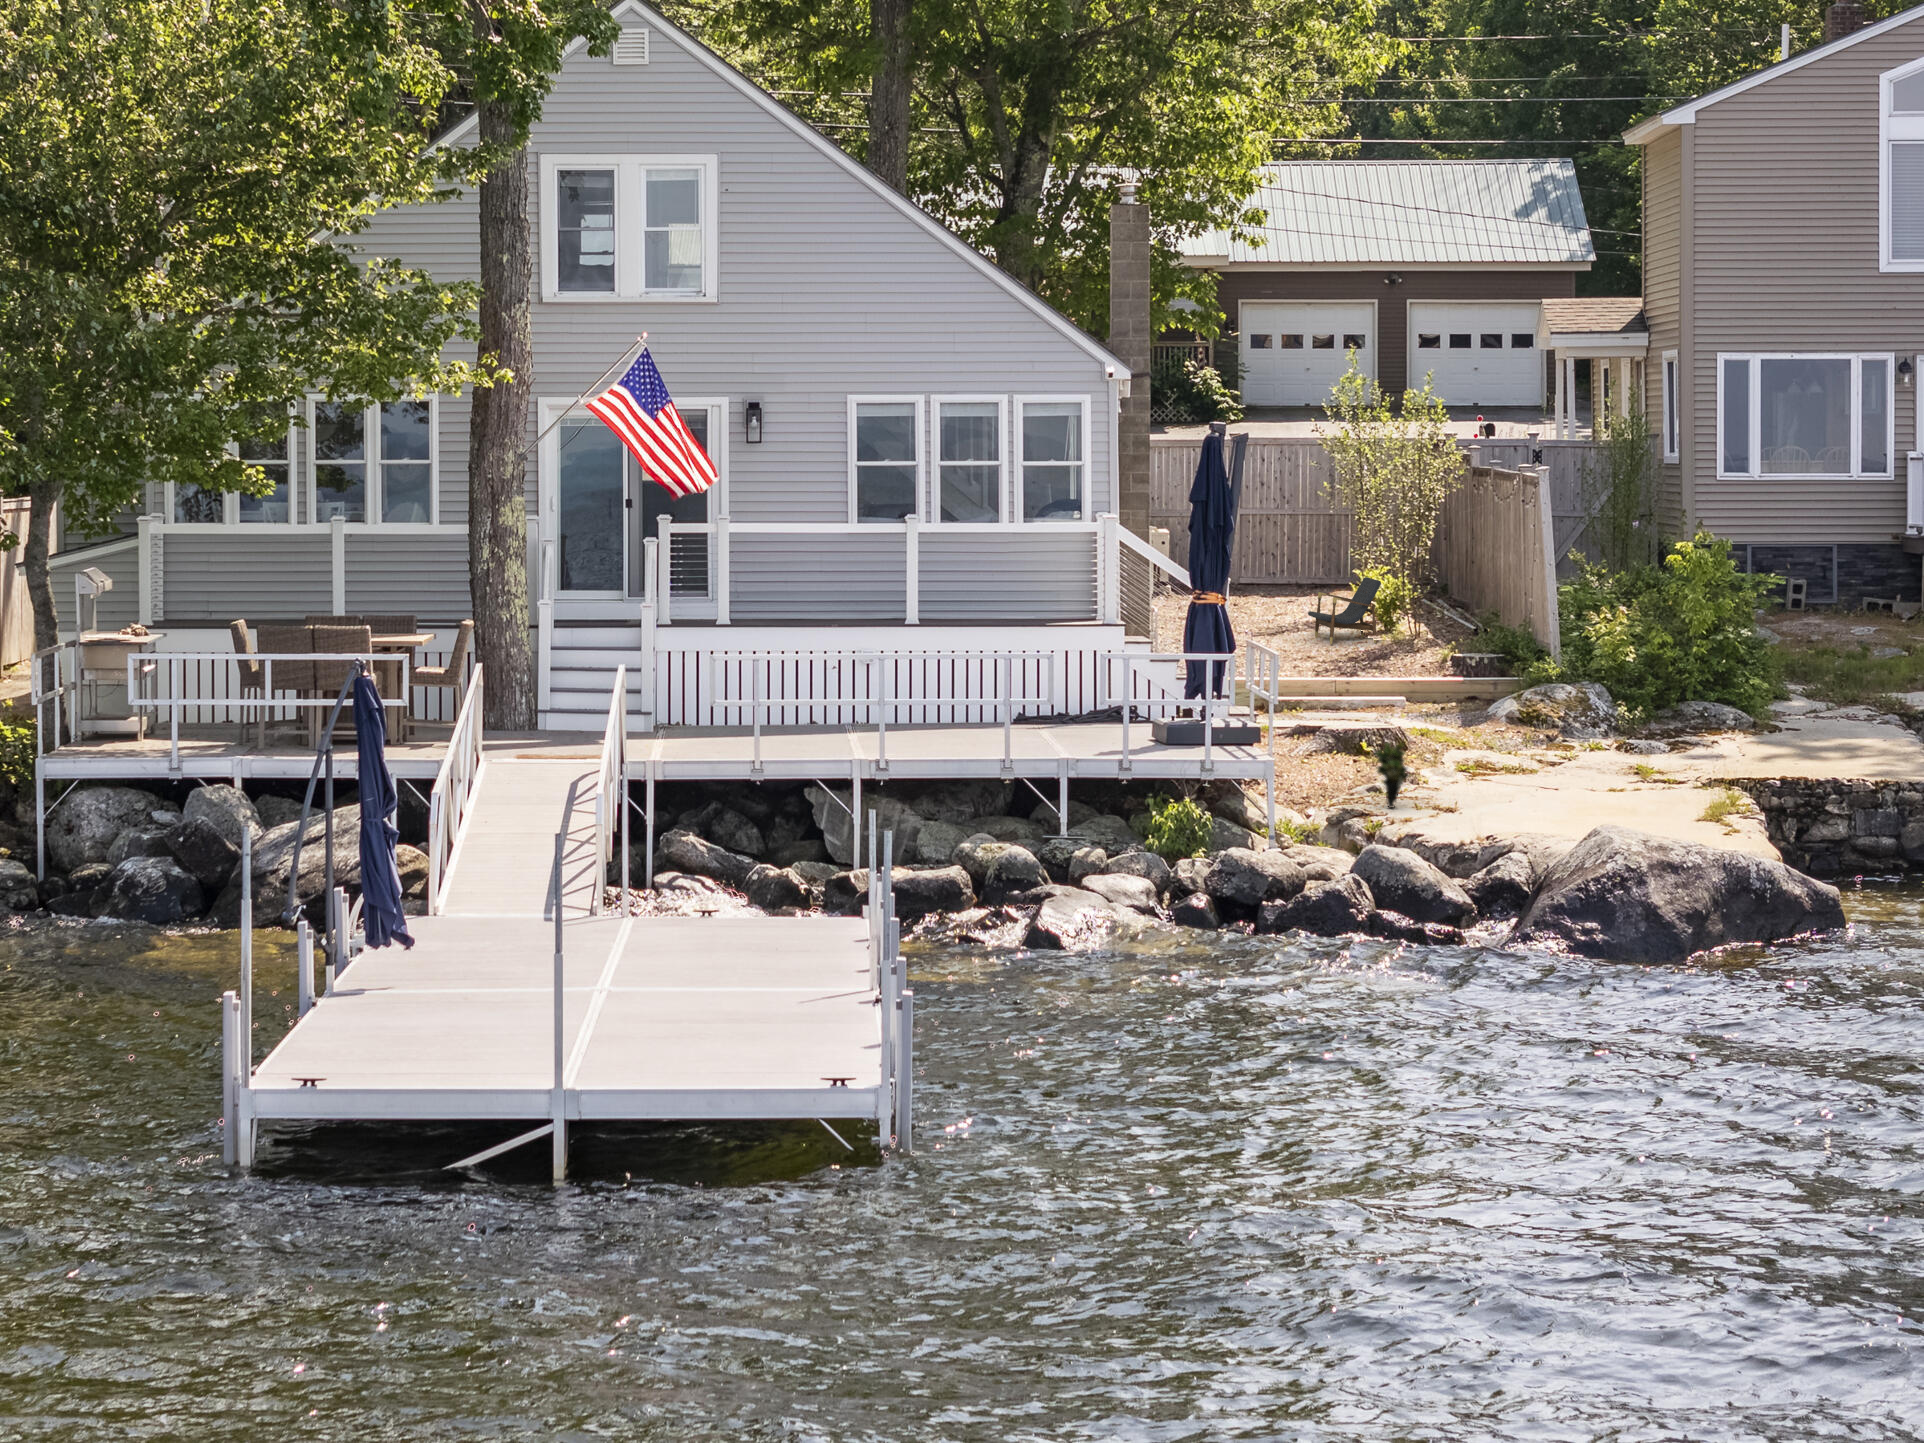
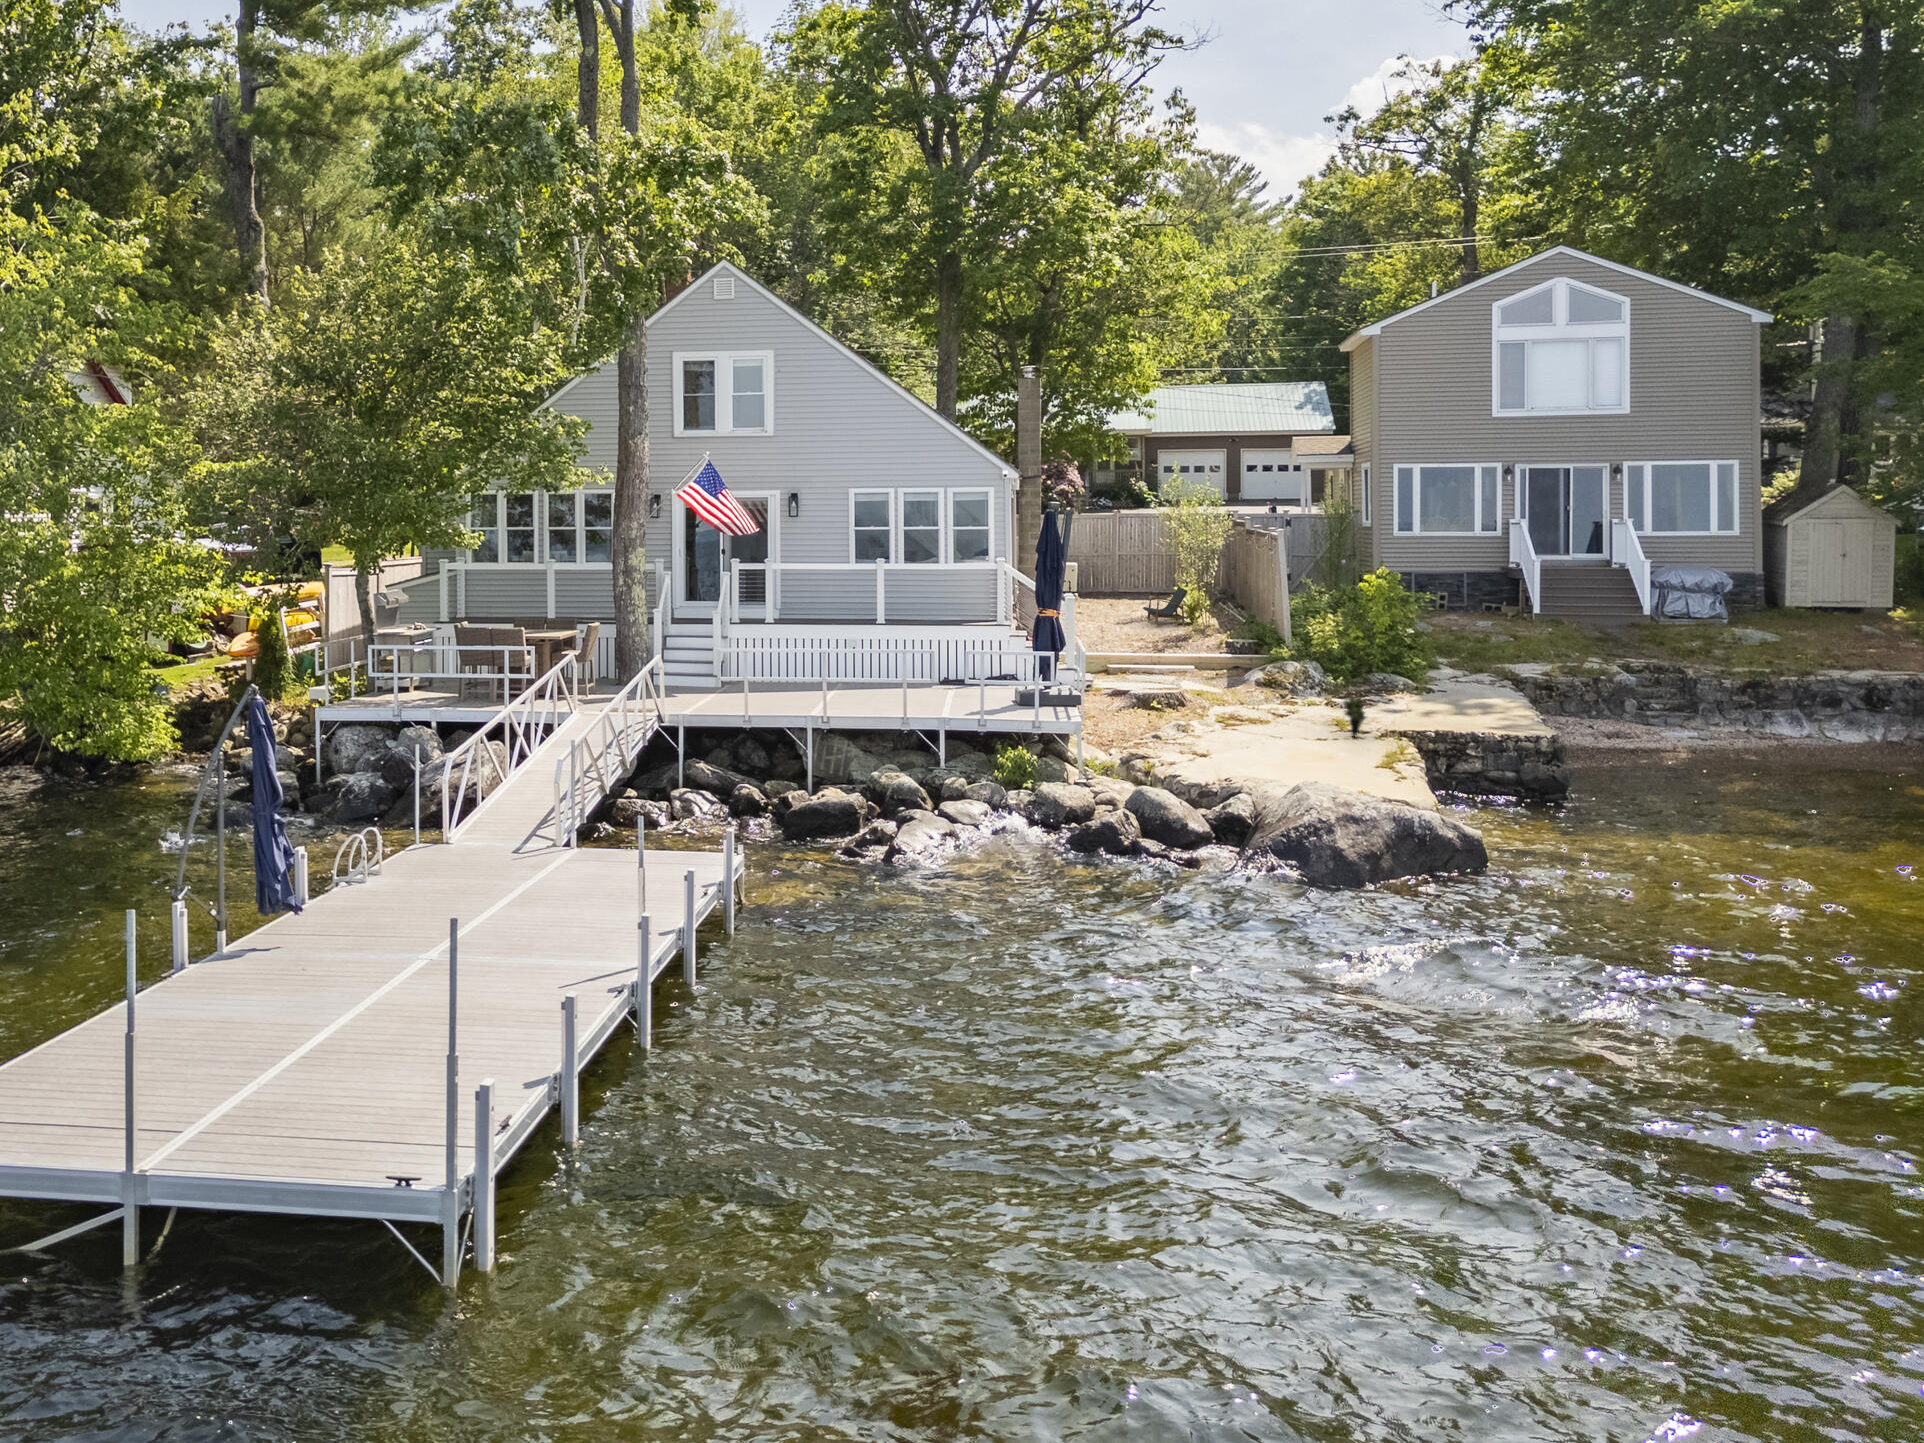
potted plant: present [1375,743,1409,808] -> present [1343,696,1366,738]

